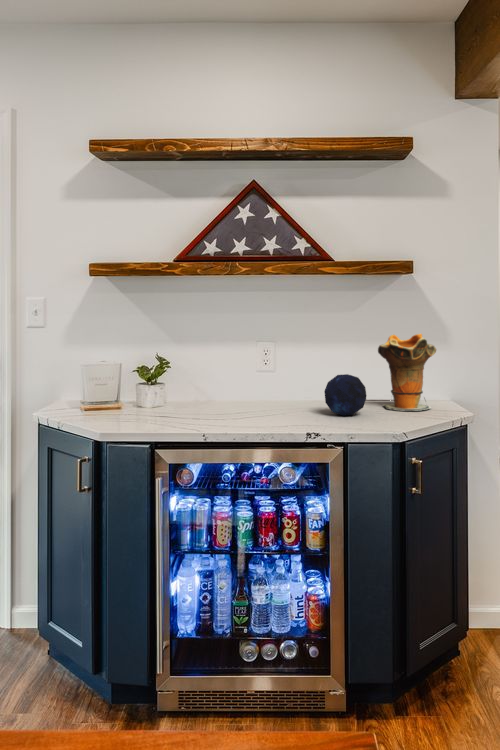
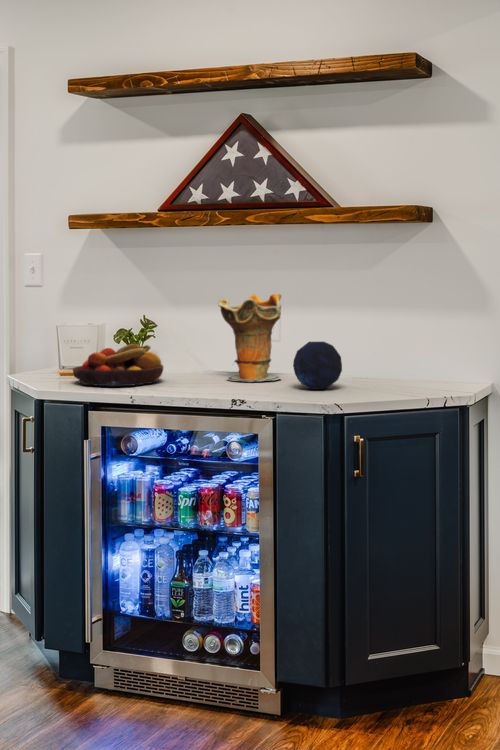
decorative vase: present [378,334,436,410] -> present [218,294,281,381]
fruit bowl: none [116,381,201,423] -> present [73,344,163,386]

